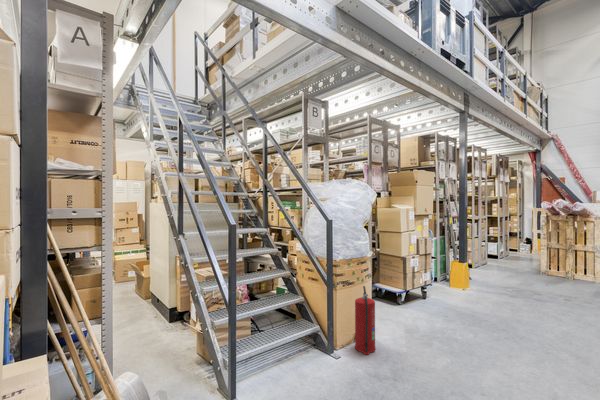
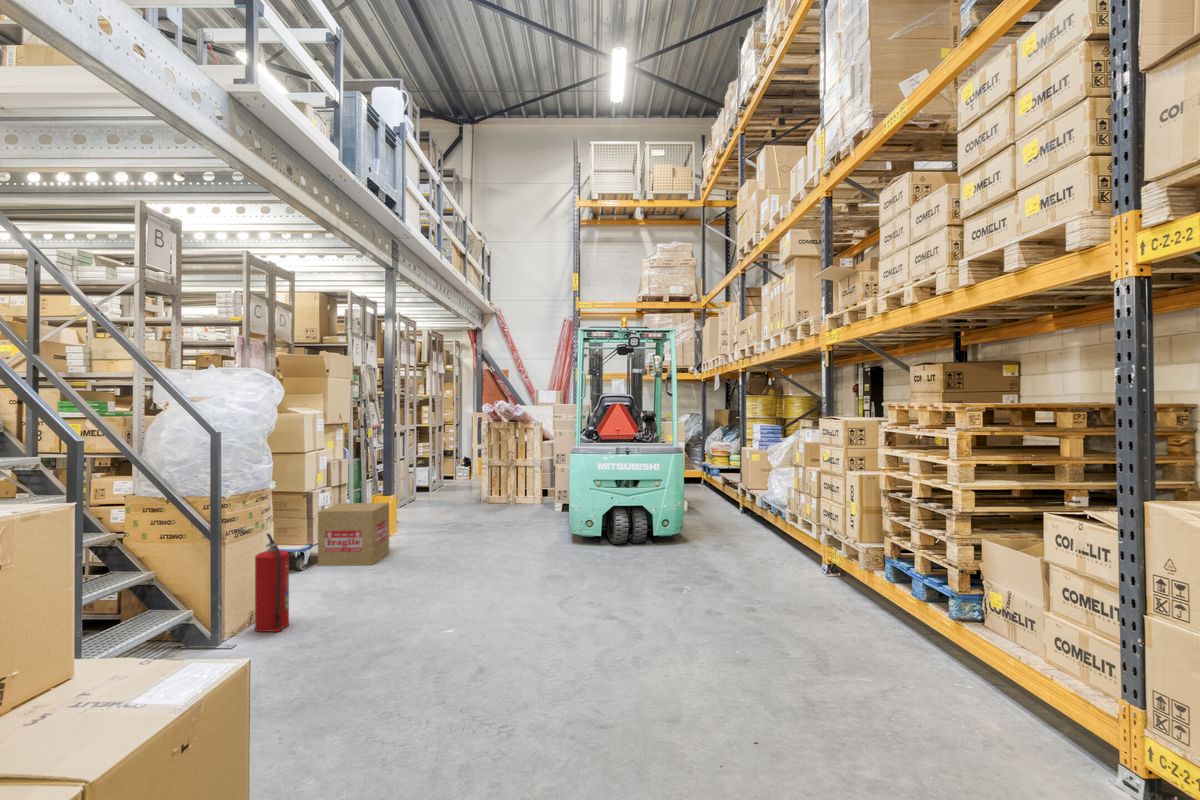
cardboard box: none [410,266,459,313] -> present [318,503,389,566]

